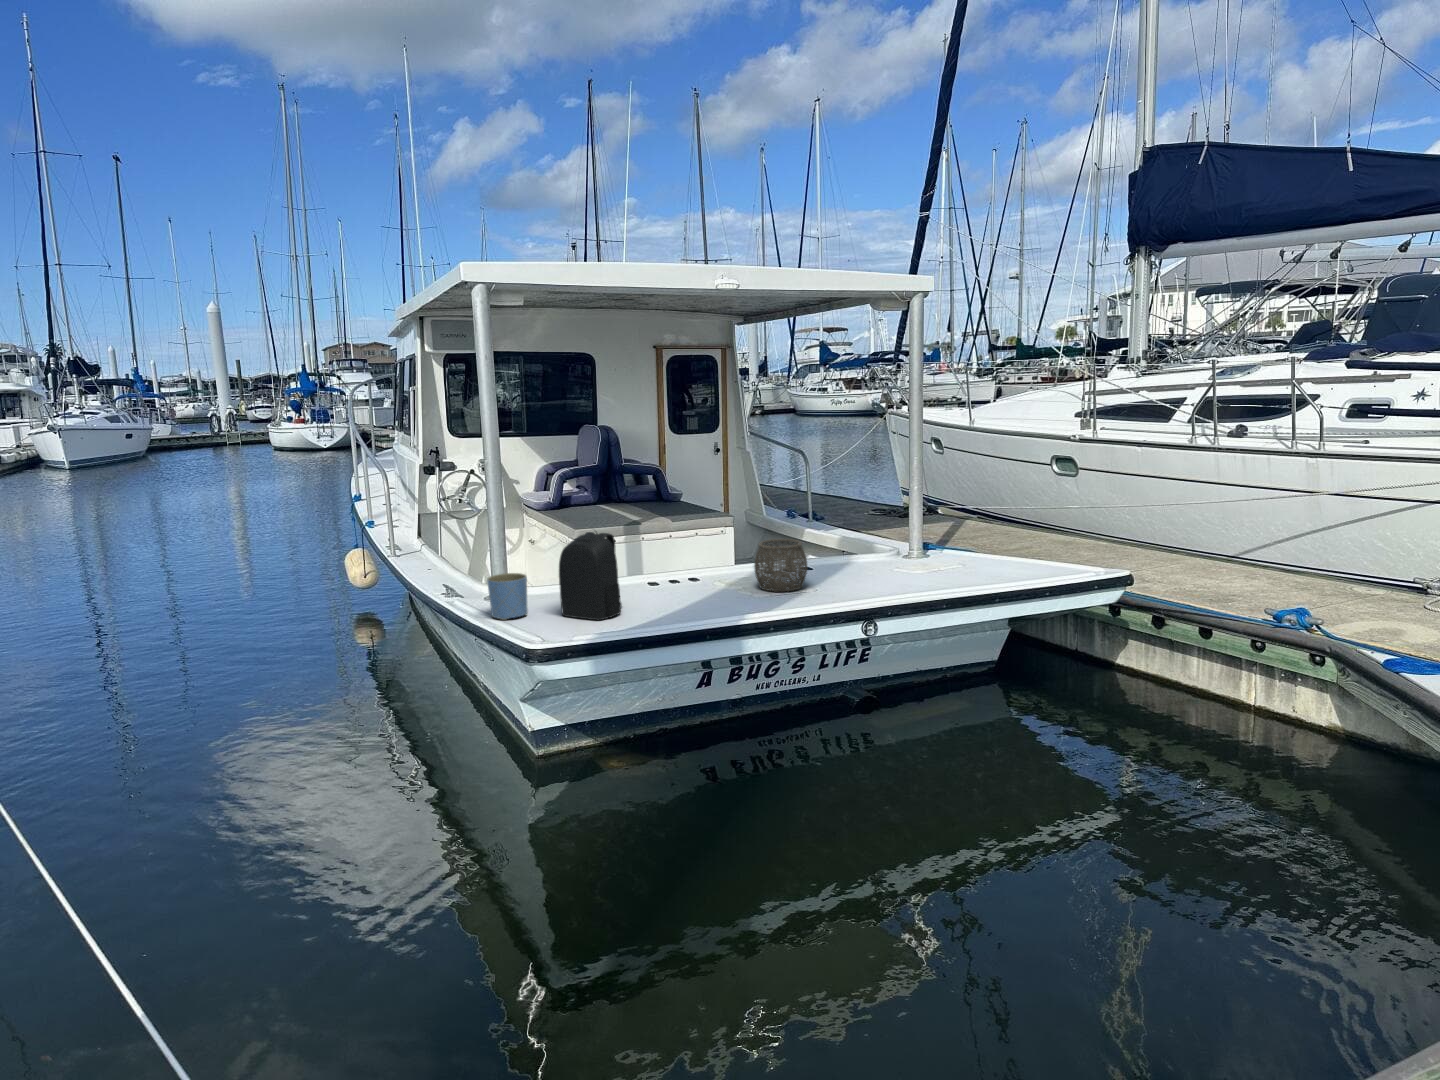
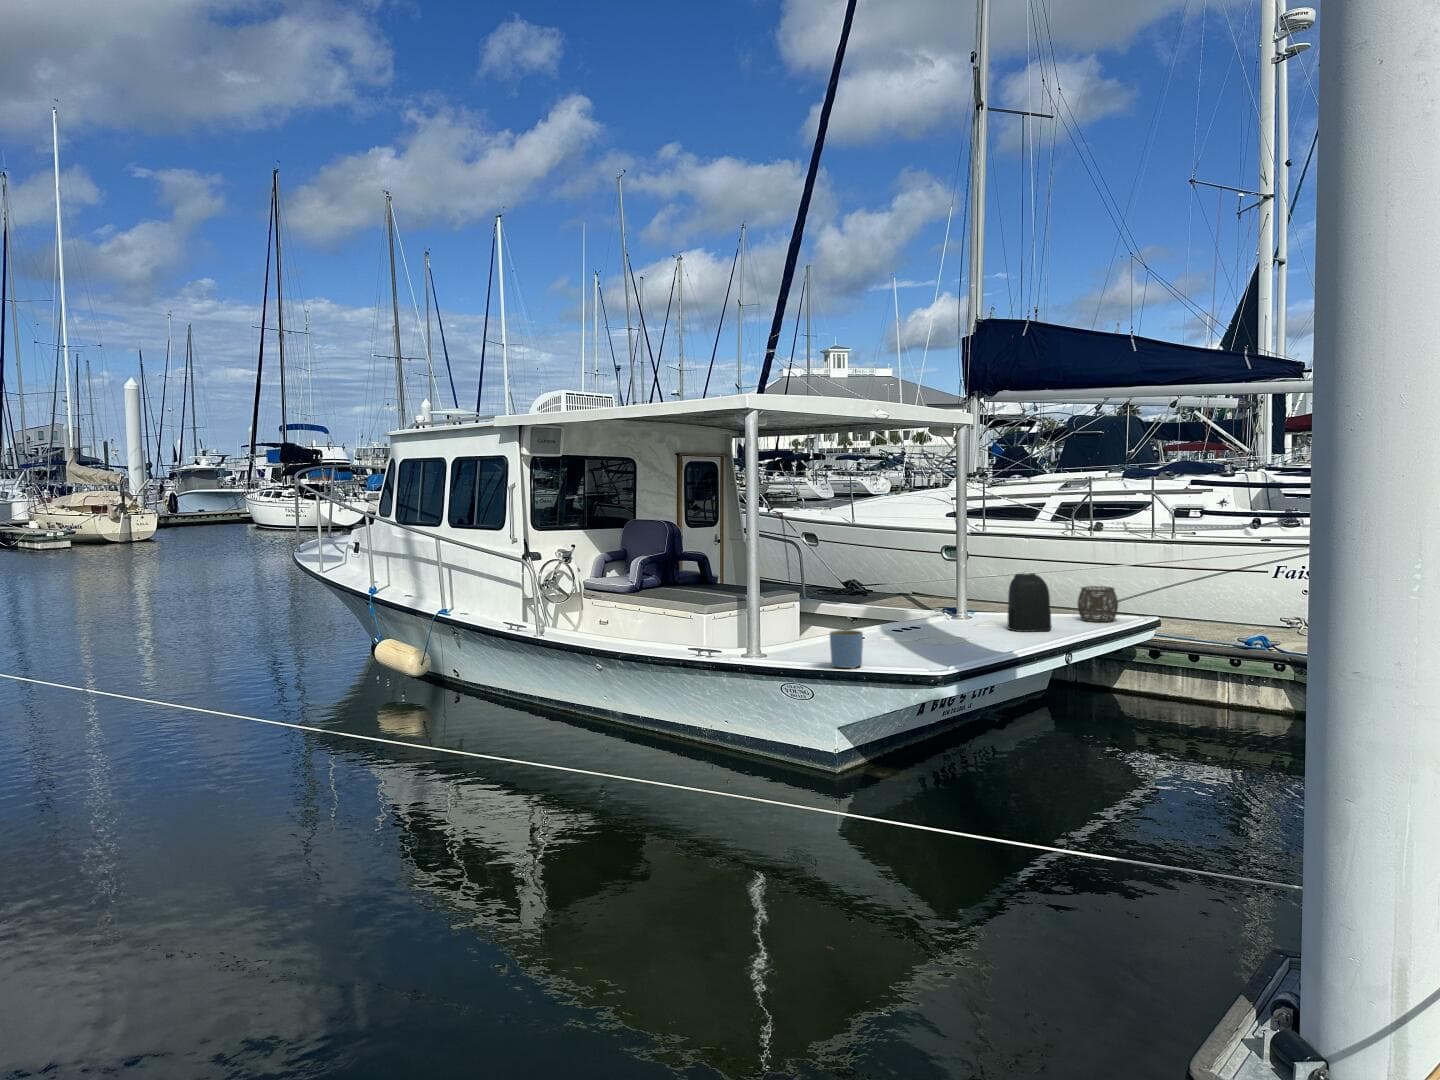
backpack: present [559,532,622,620] -> present [1007,573,1052,632]
woven basket: present [754,539,807,592] -> present [1078,586,1118,622]

